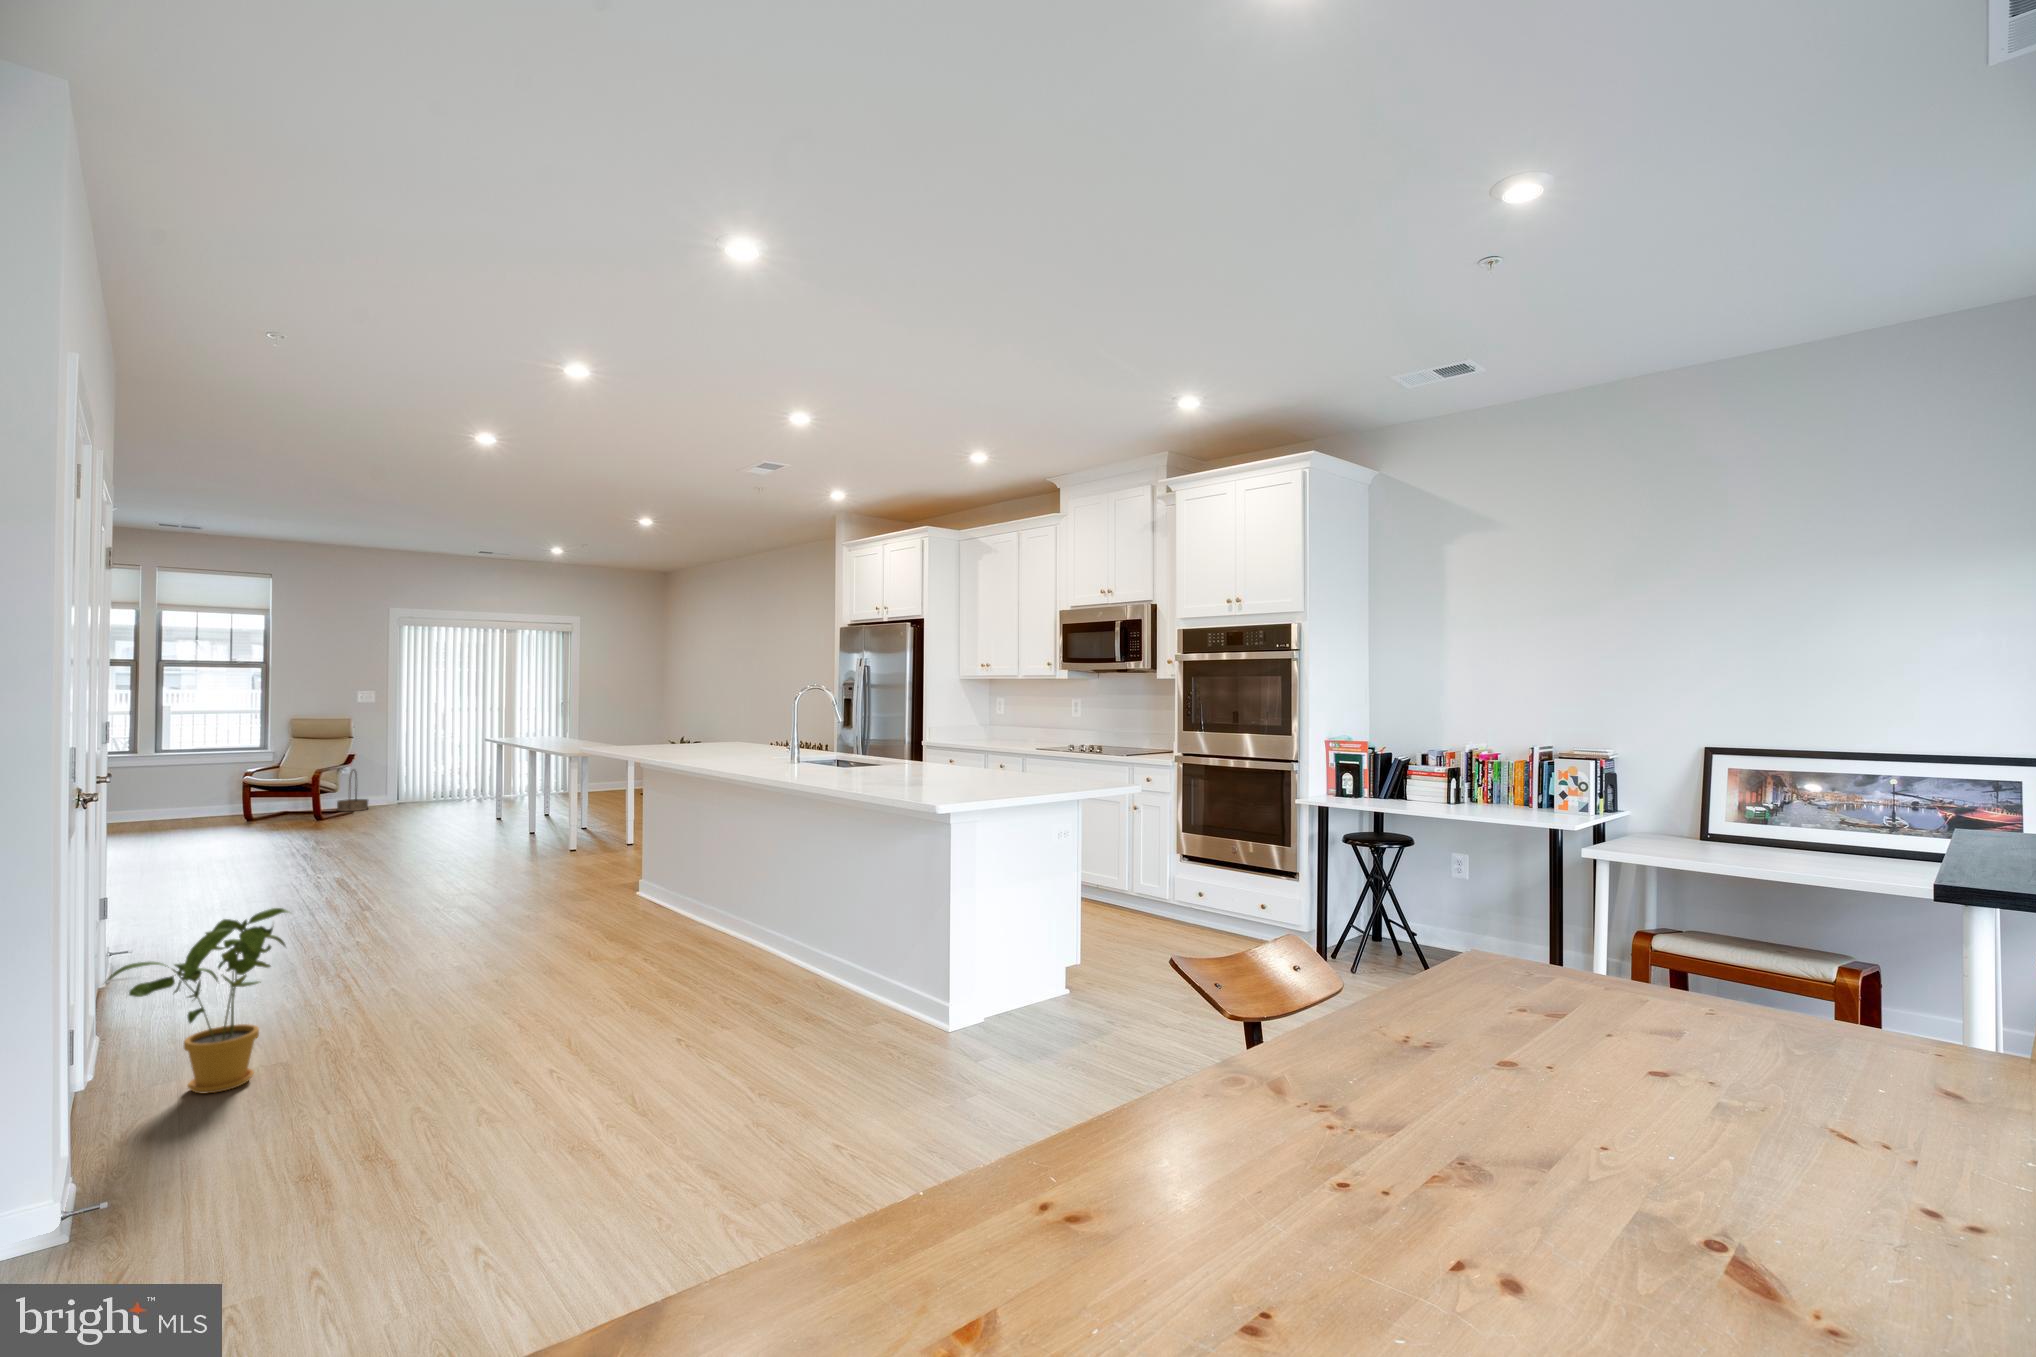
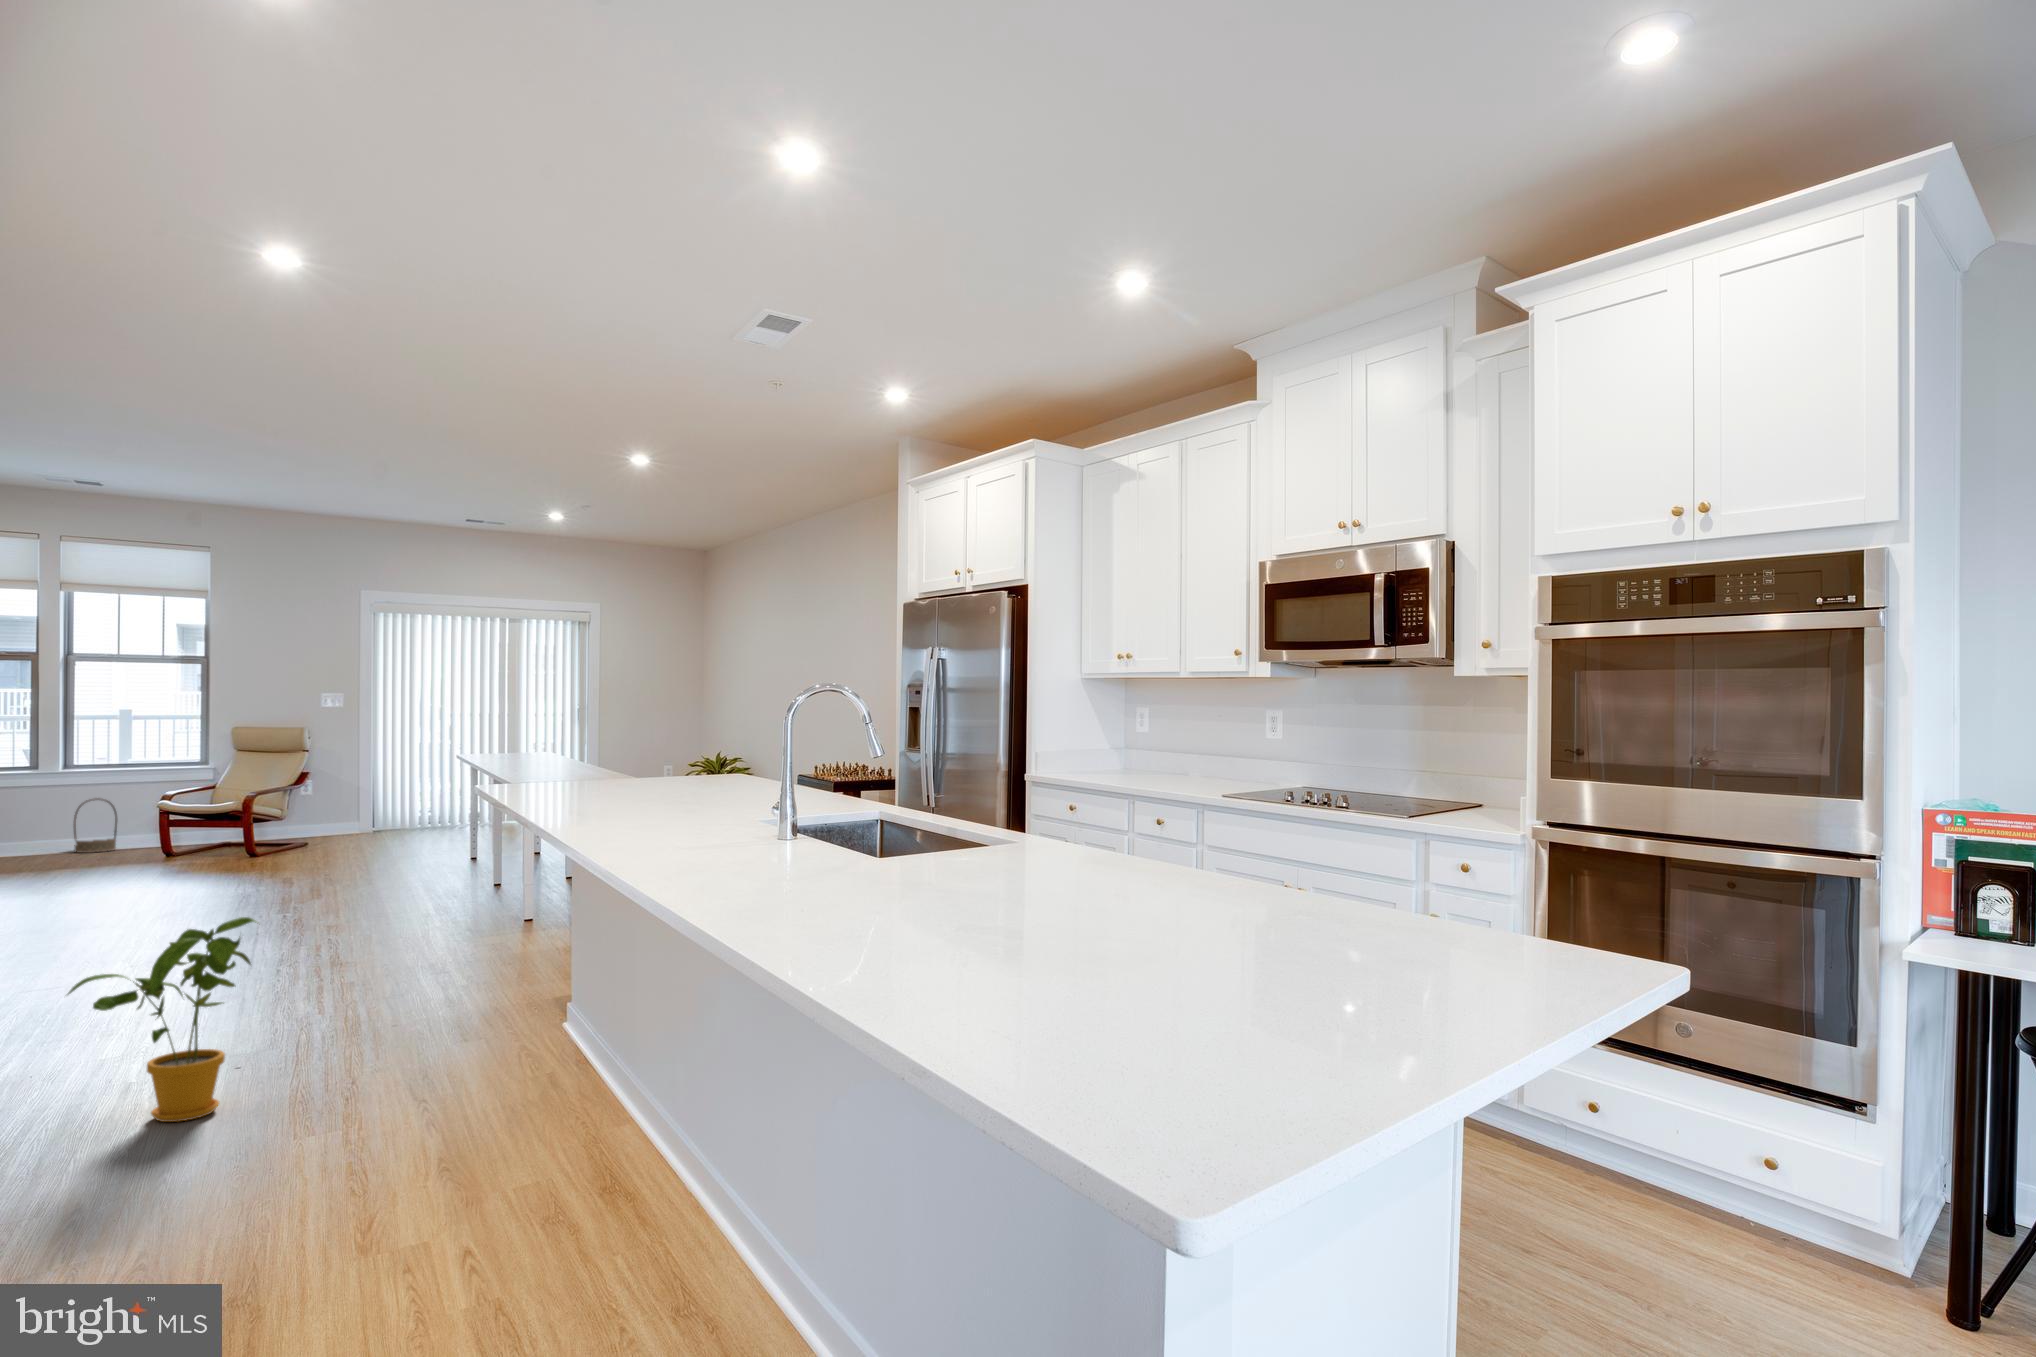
basket: present [337,770,368,811] -> present [74,798,117,853]

